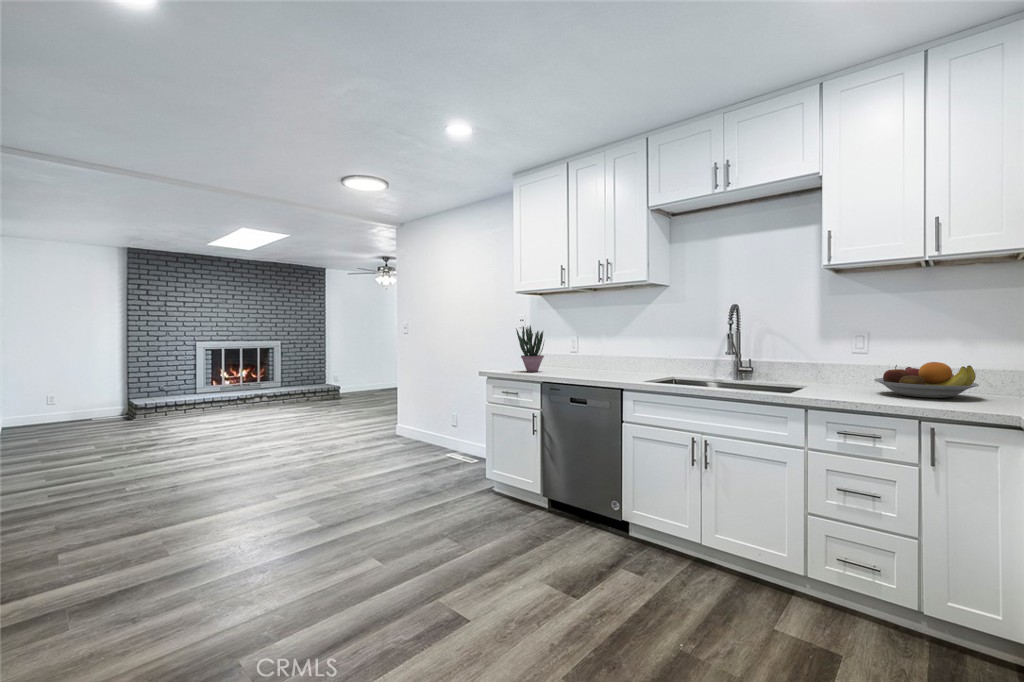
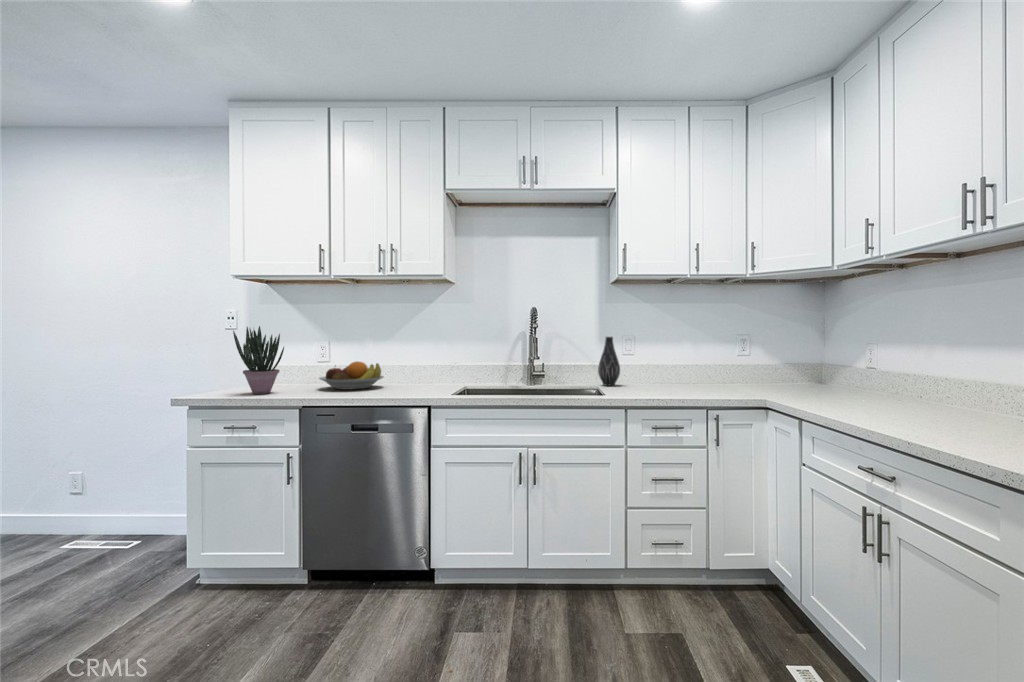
vase: none [824,332,852,386] -> present [598,337,620,386]
fruit bowl: present [874,362,979,398] -> present [319,361,384,390]

